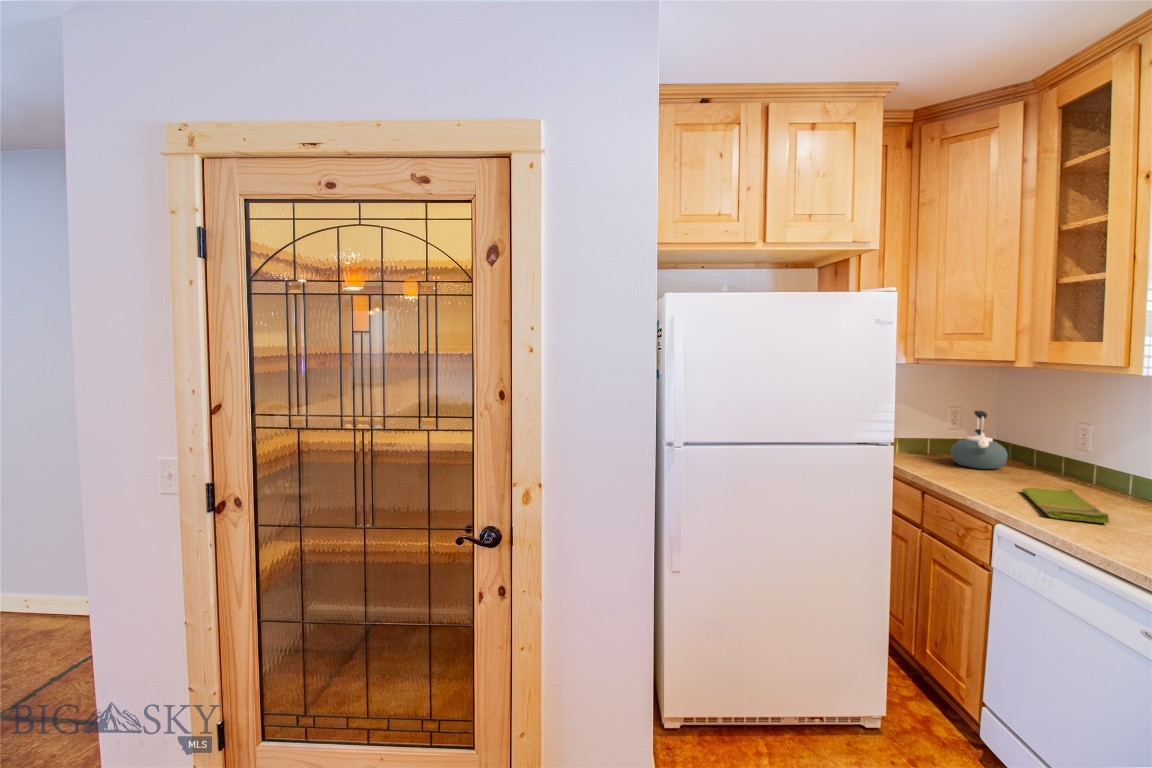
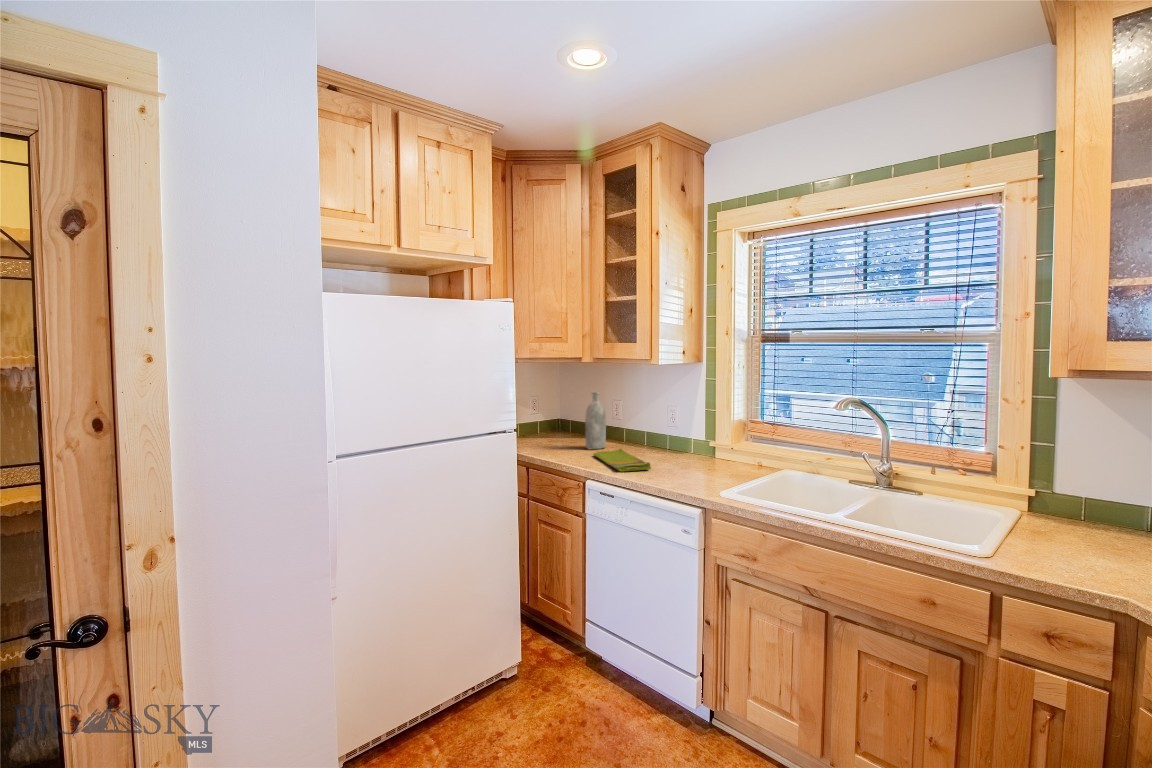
bottle: none [1016,408,1054,485] -> present [585,392,606,449]
kettle: present [950,411,1008,469] -> none [538,397,575,443]

